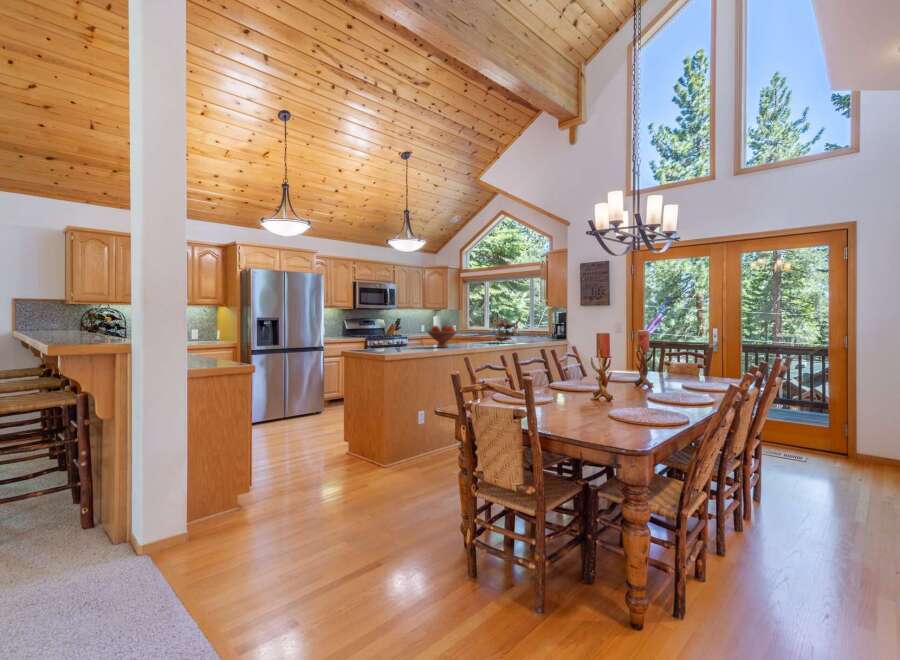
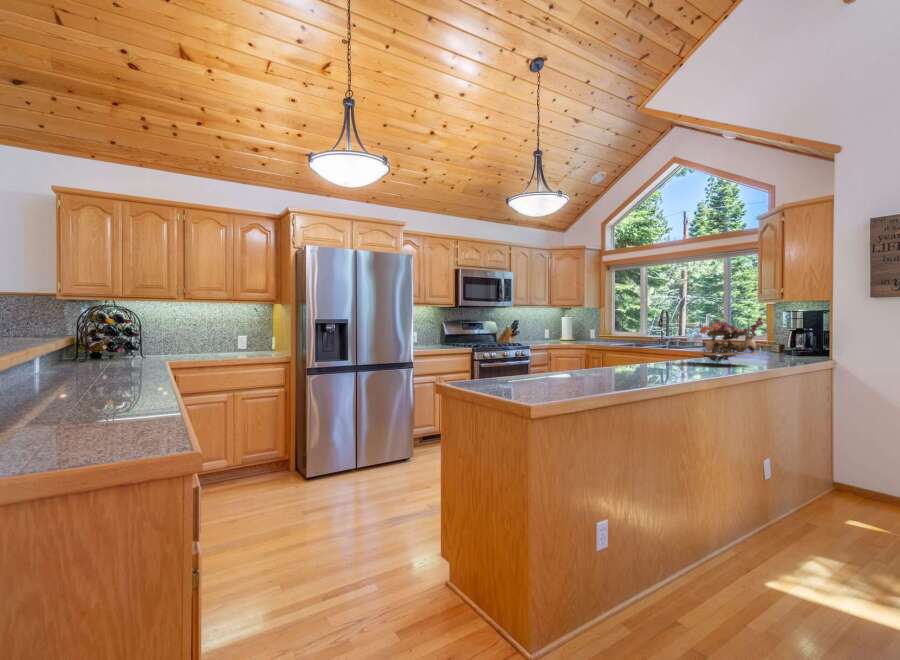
fruit bowl: present [428,325,457,348] -> none [595,333,658,377]

